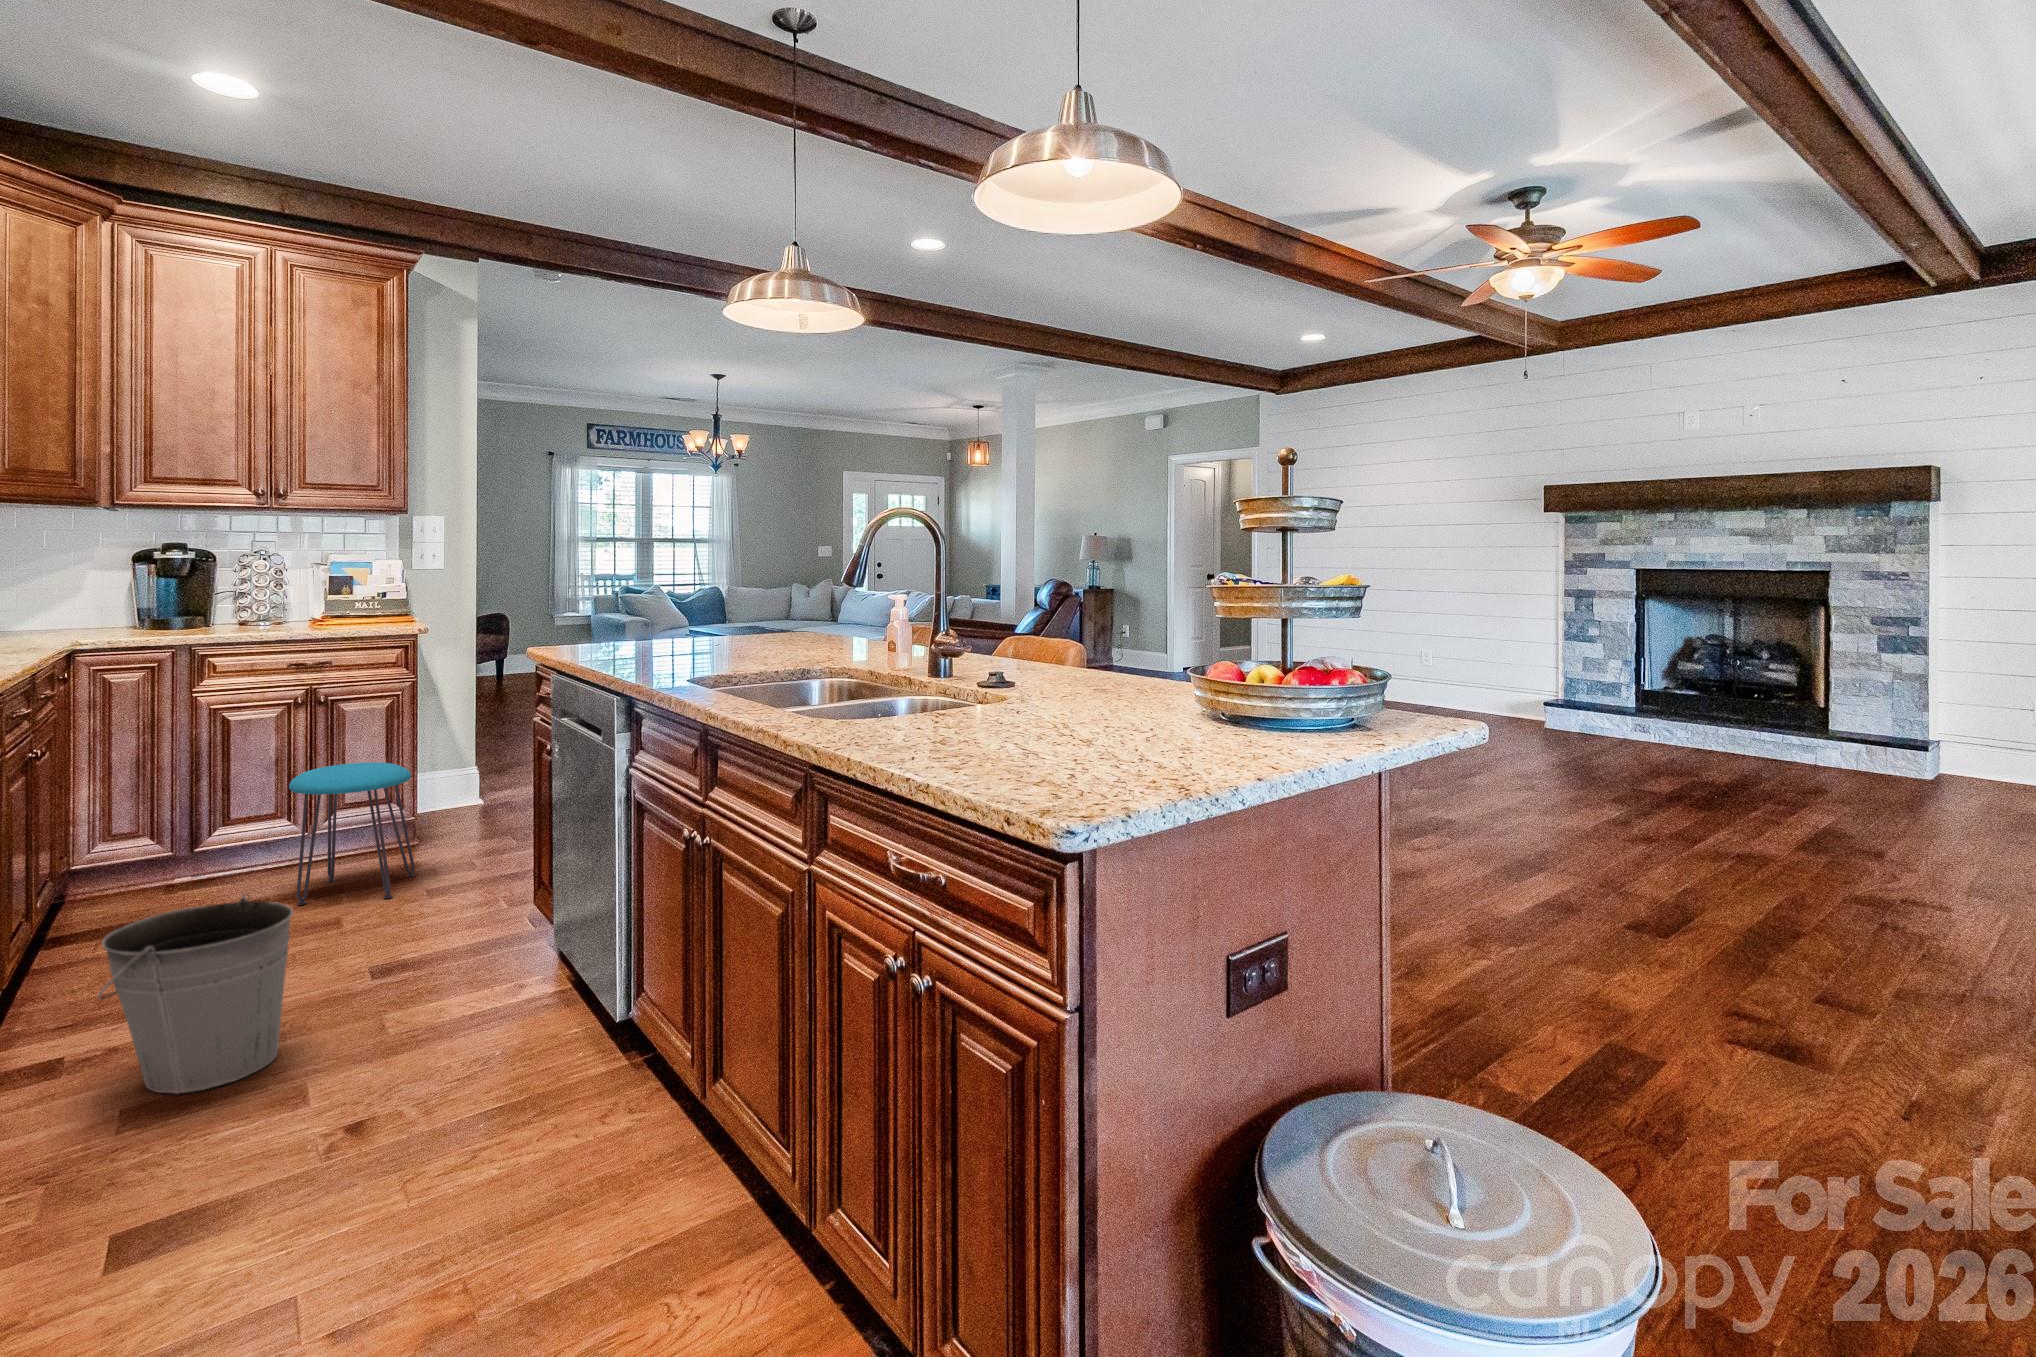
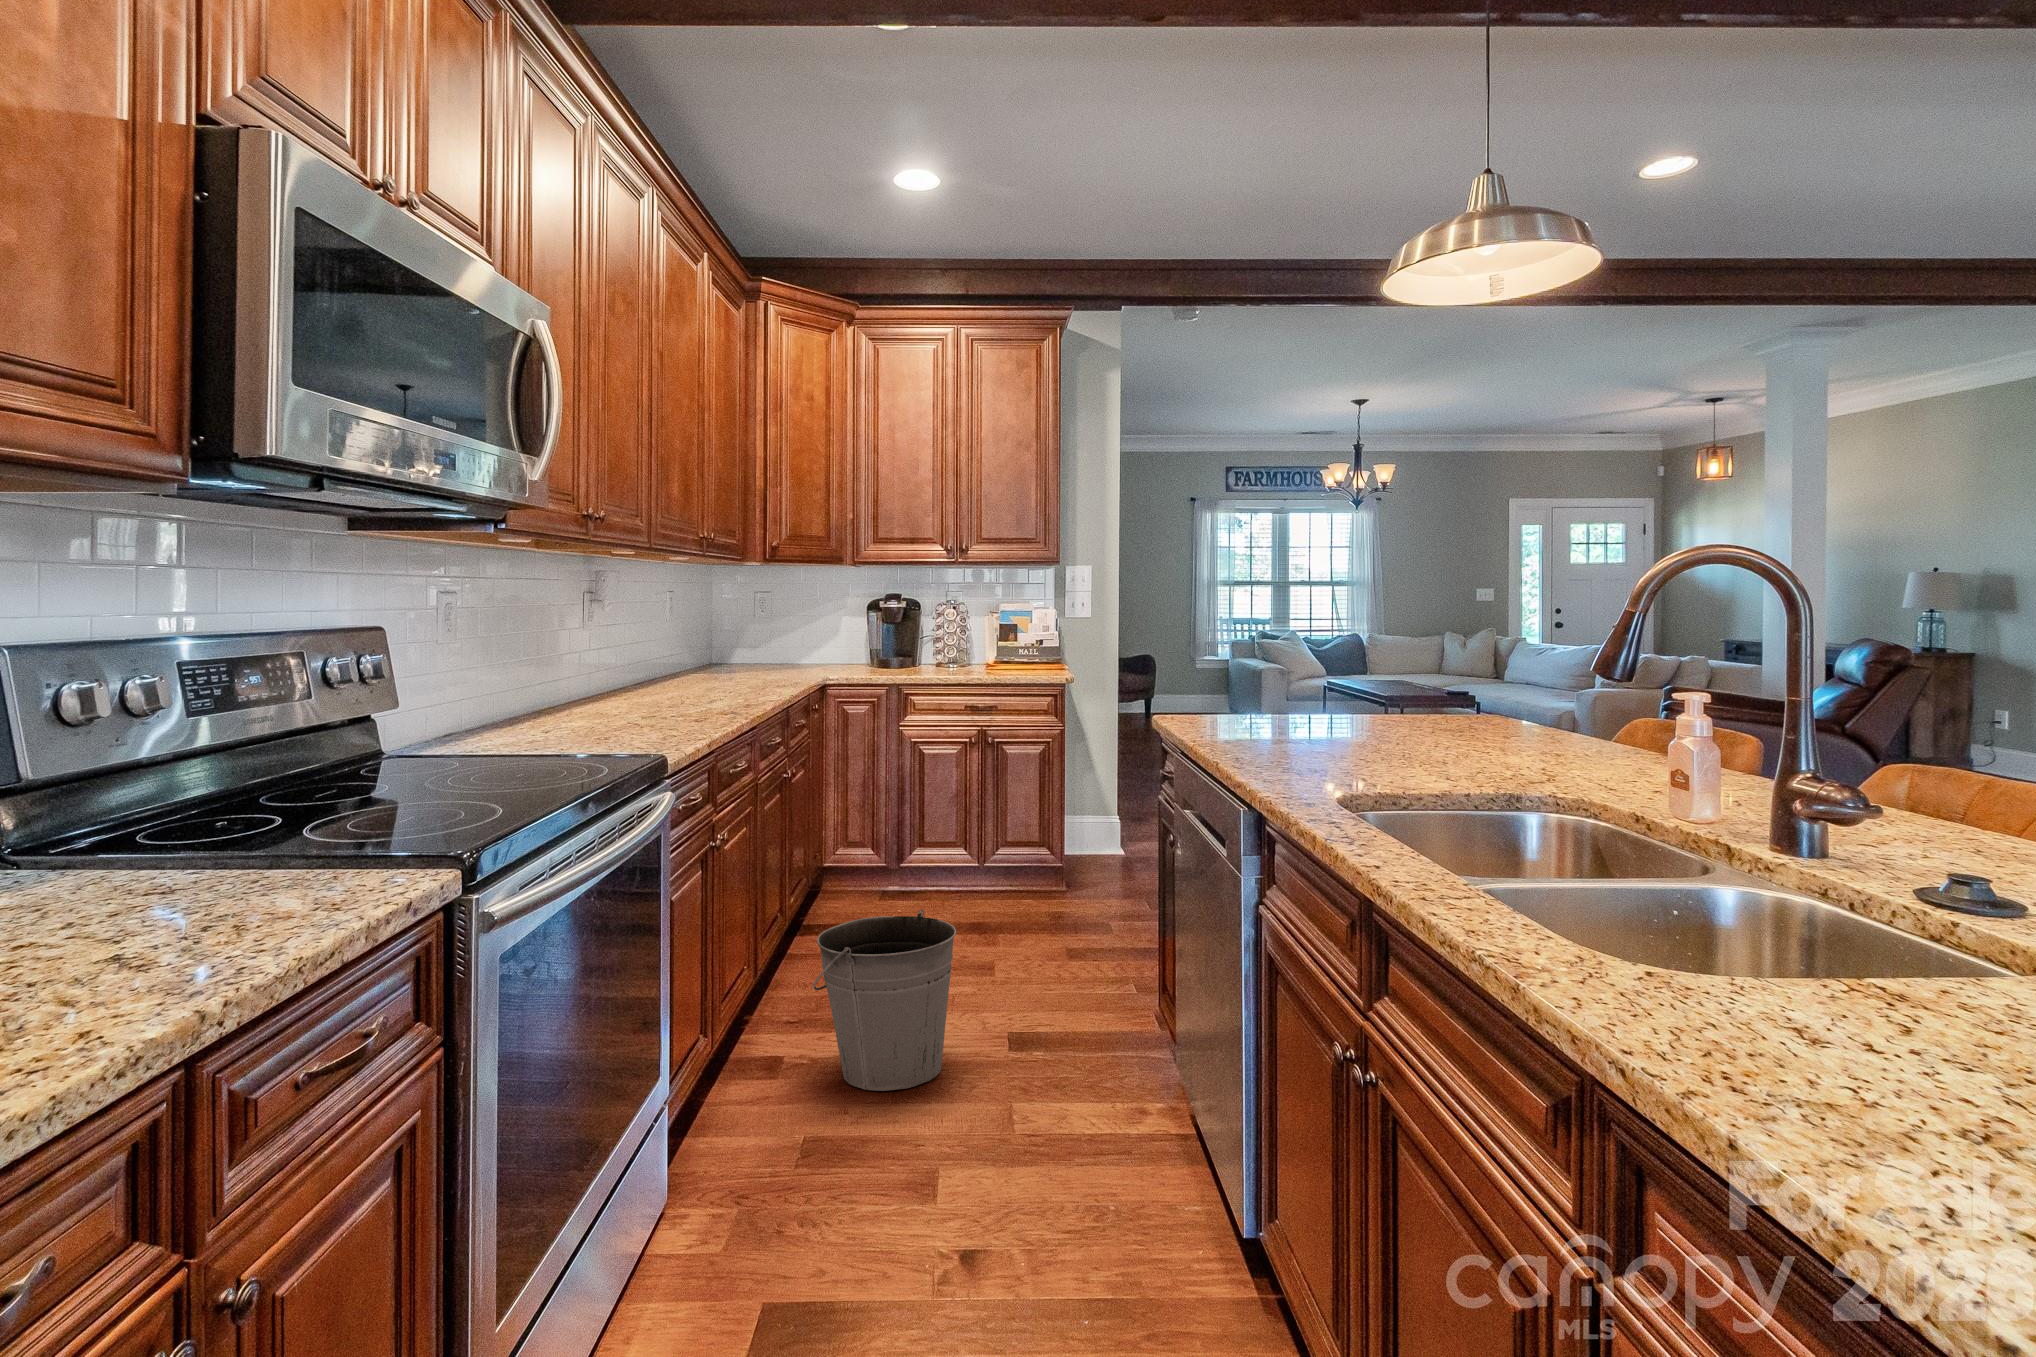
stool: present [289,762,415,905] -> none [964,797,1063,931]

